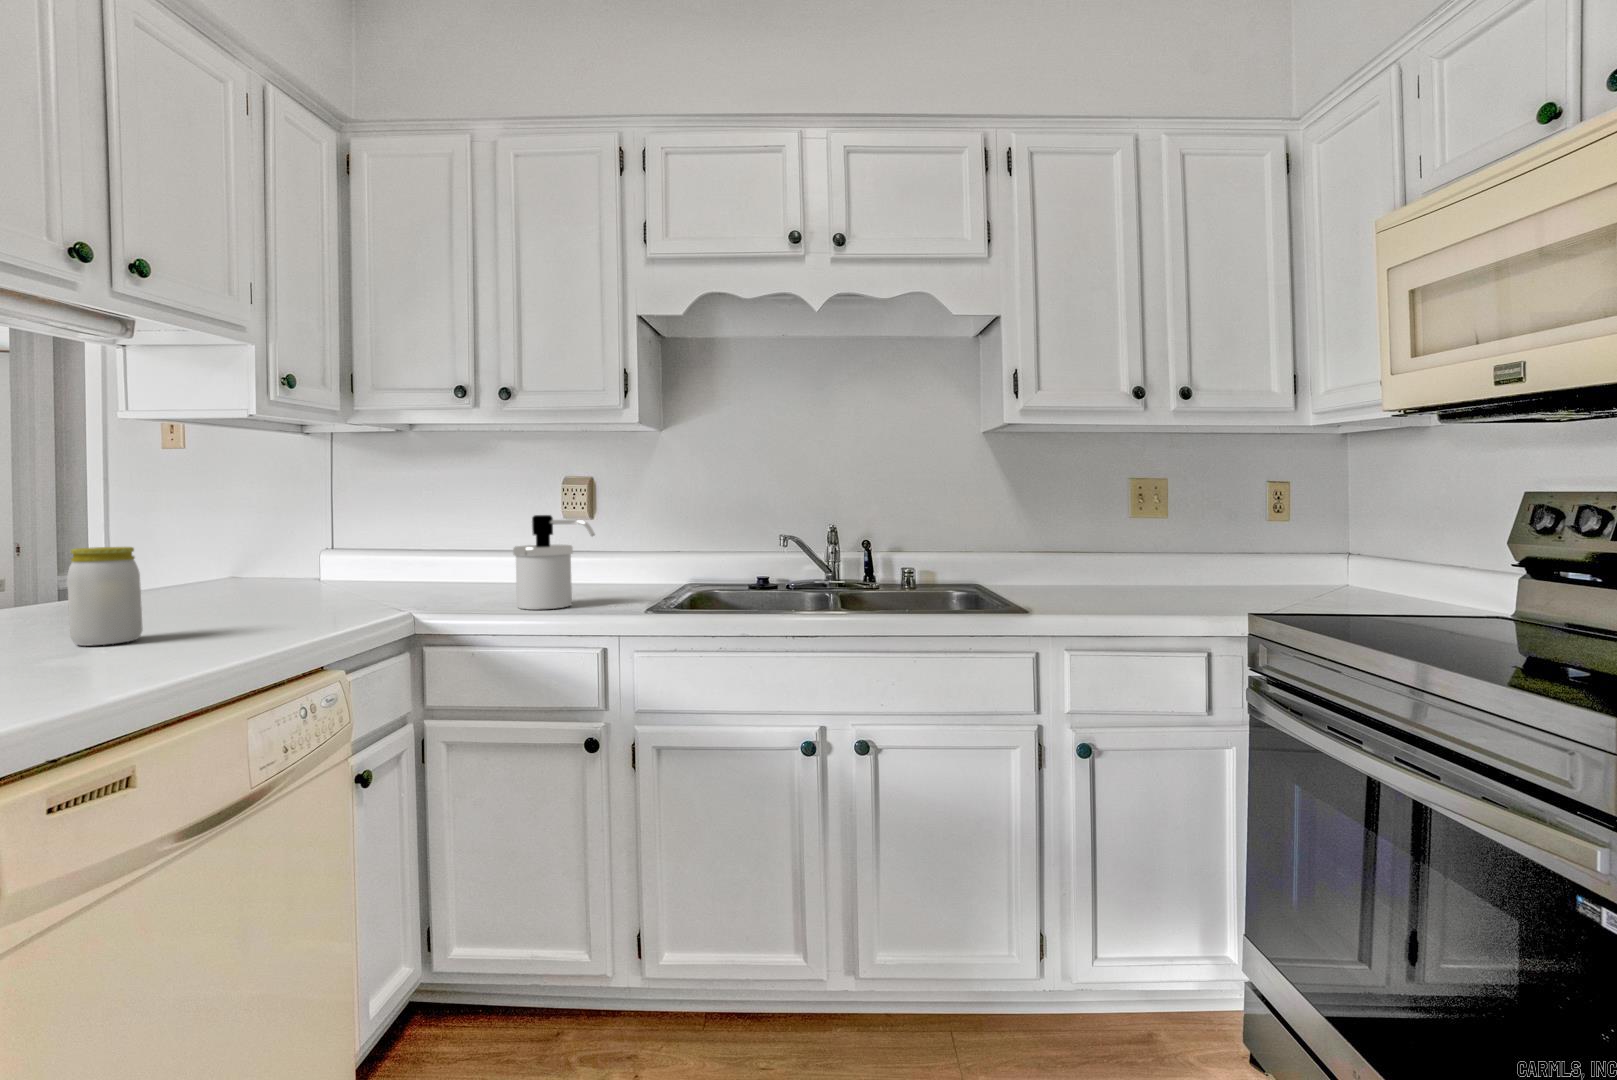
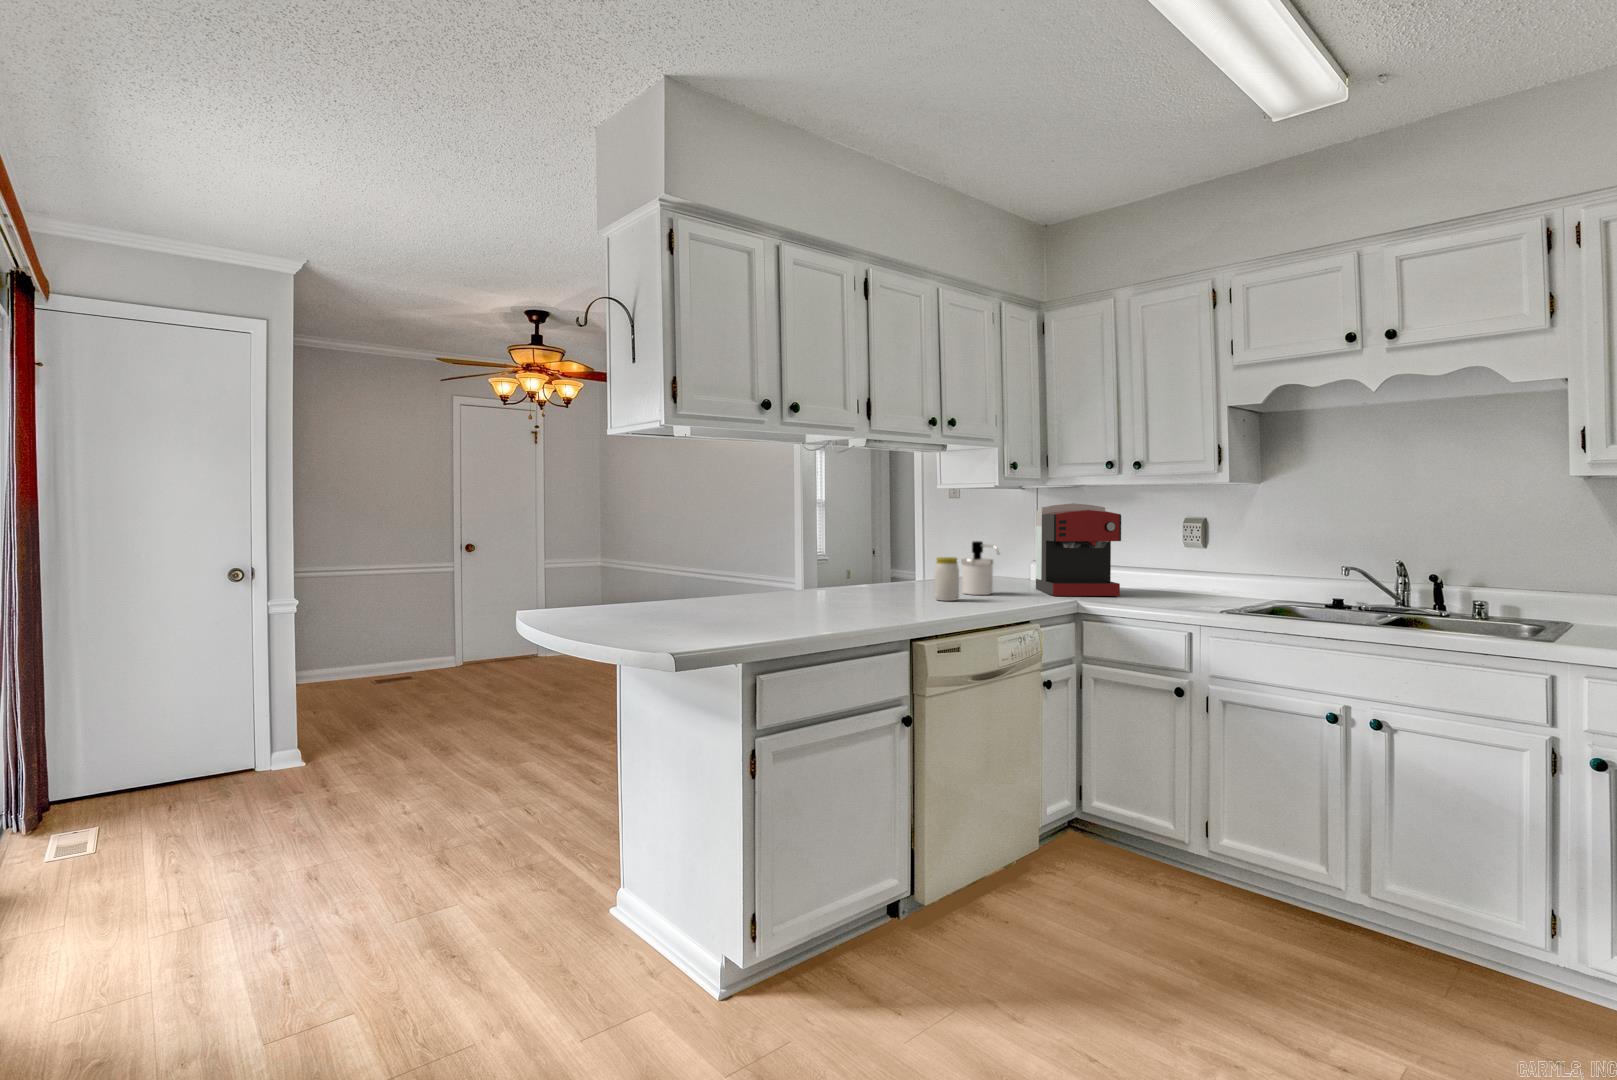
coffee maker: none [329,449,484,607] -> present [1036,503,1121,596]
soap dispenser: present [513,515,595,610] -> present [961,541,999,595]

